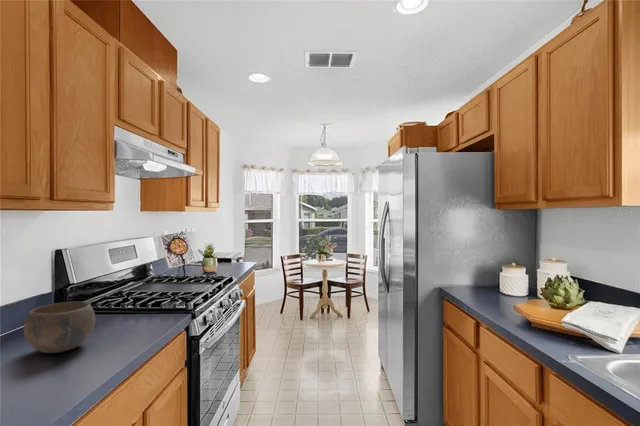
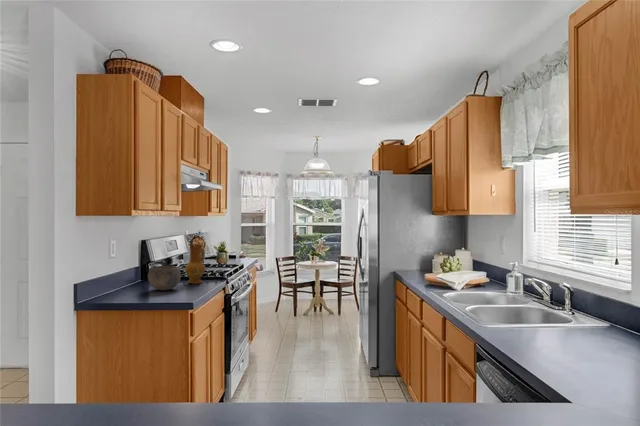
ceramic jug: none [119,258,157,326] -> present [185,244,205,284]

